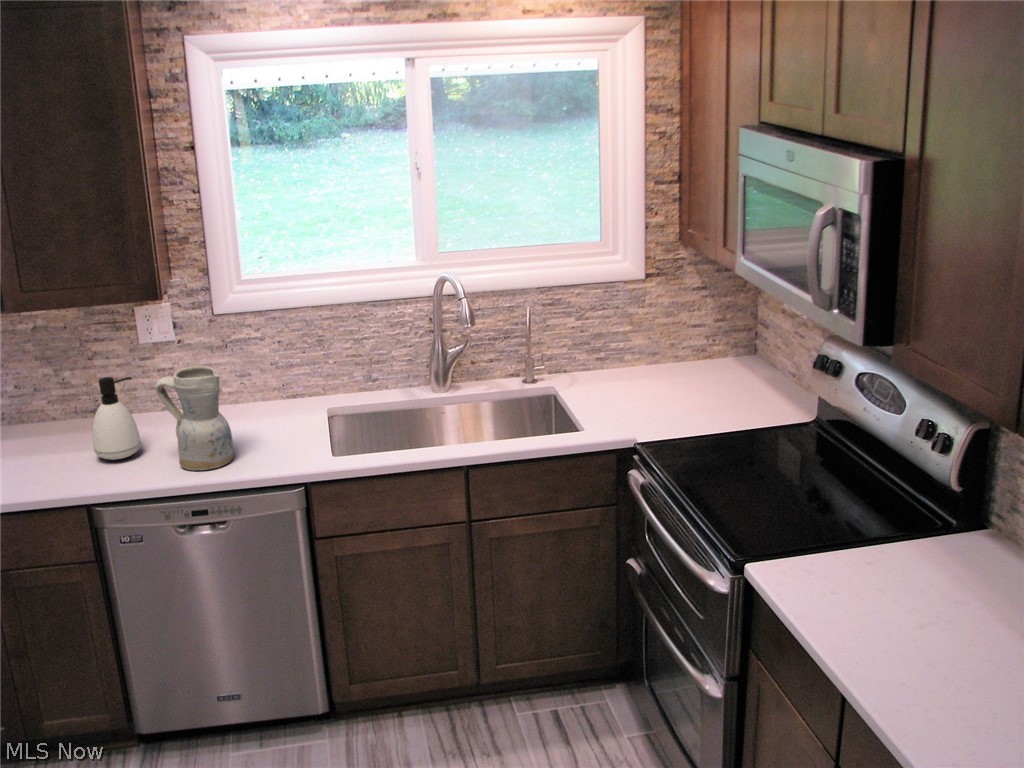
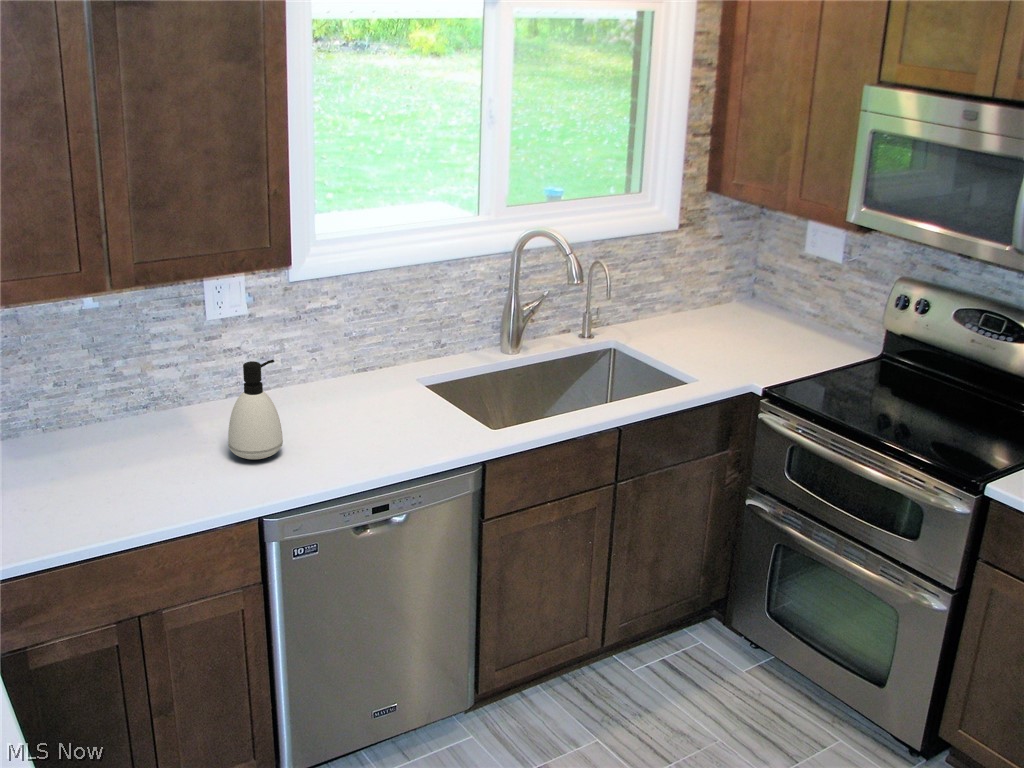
ceramic pitcher: present [156,366,233,470] -> none [328,341,406,461]

